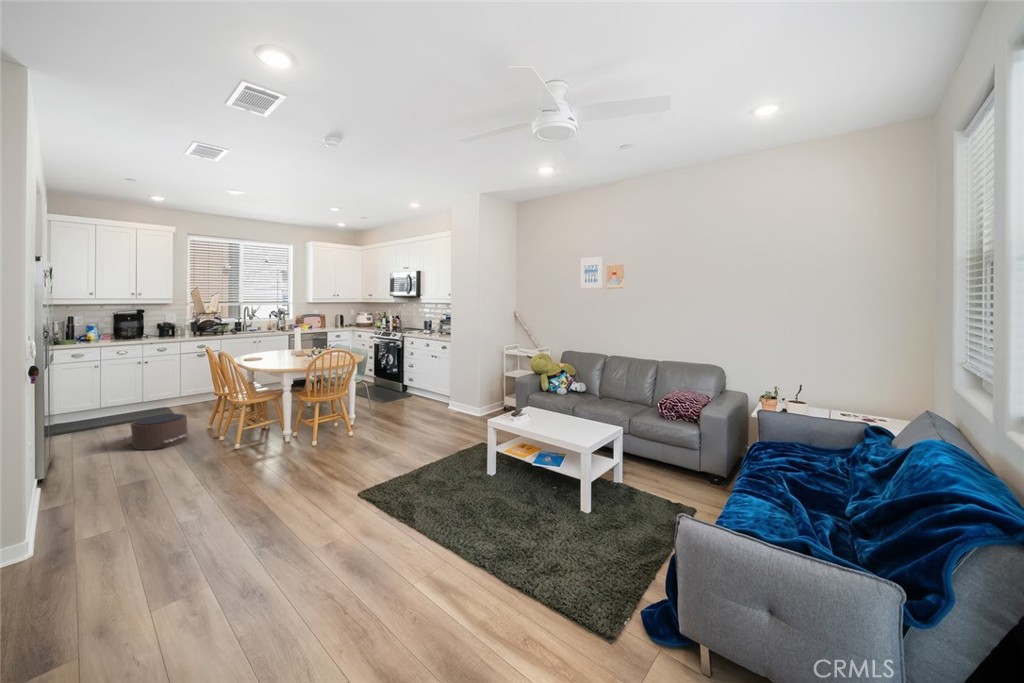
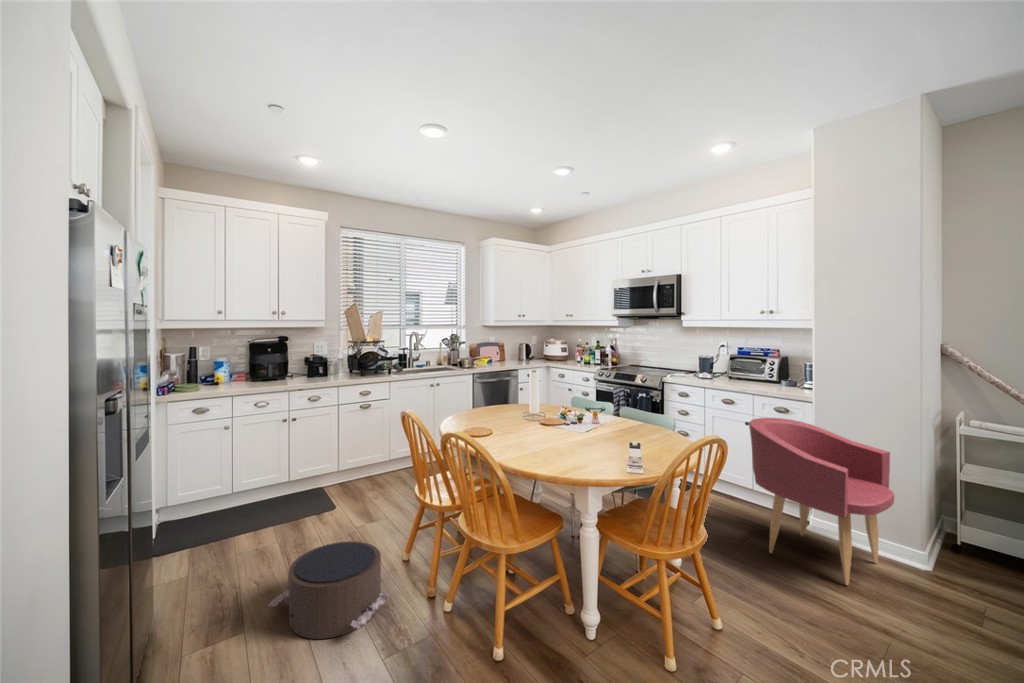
armchair: none [405,351,468,421] -> present [749,418,894,585]

